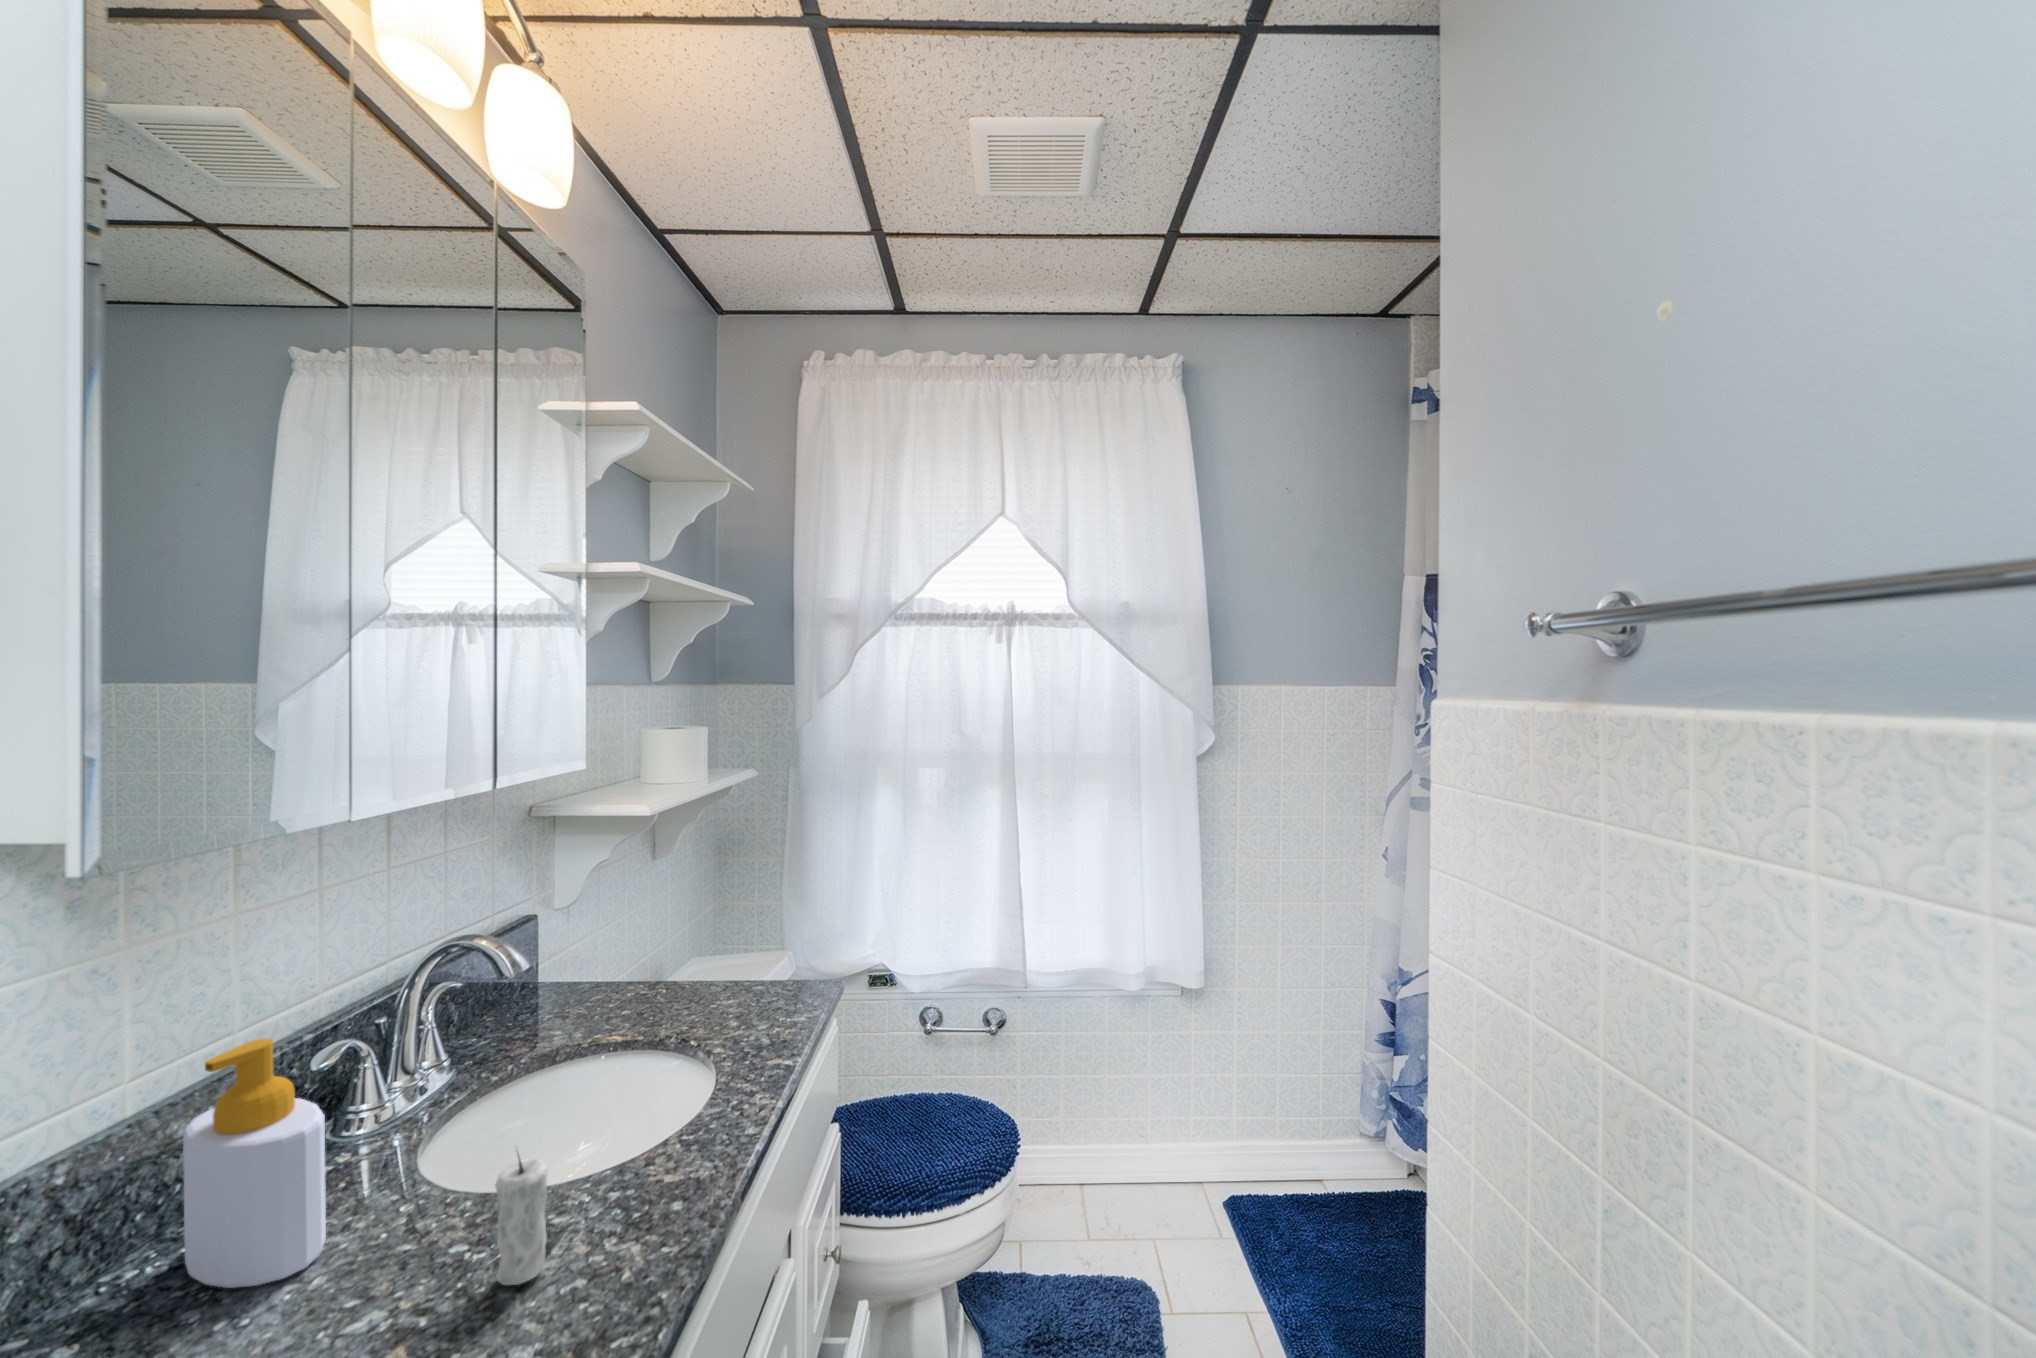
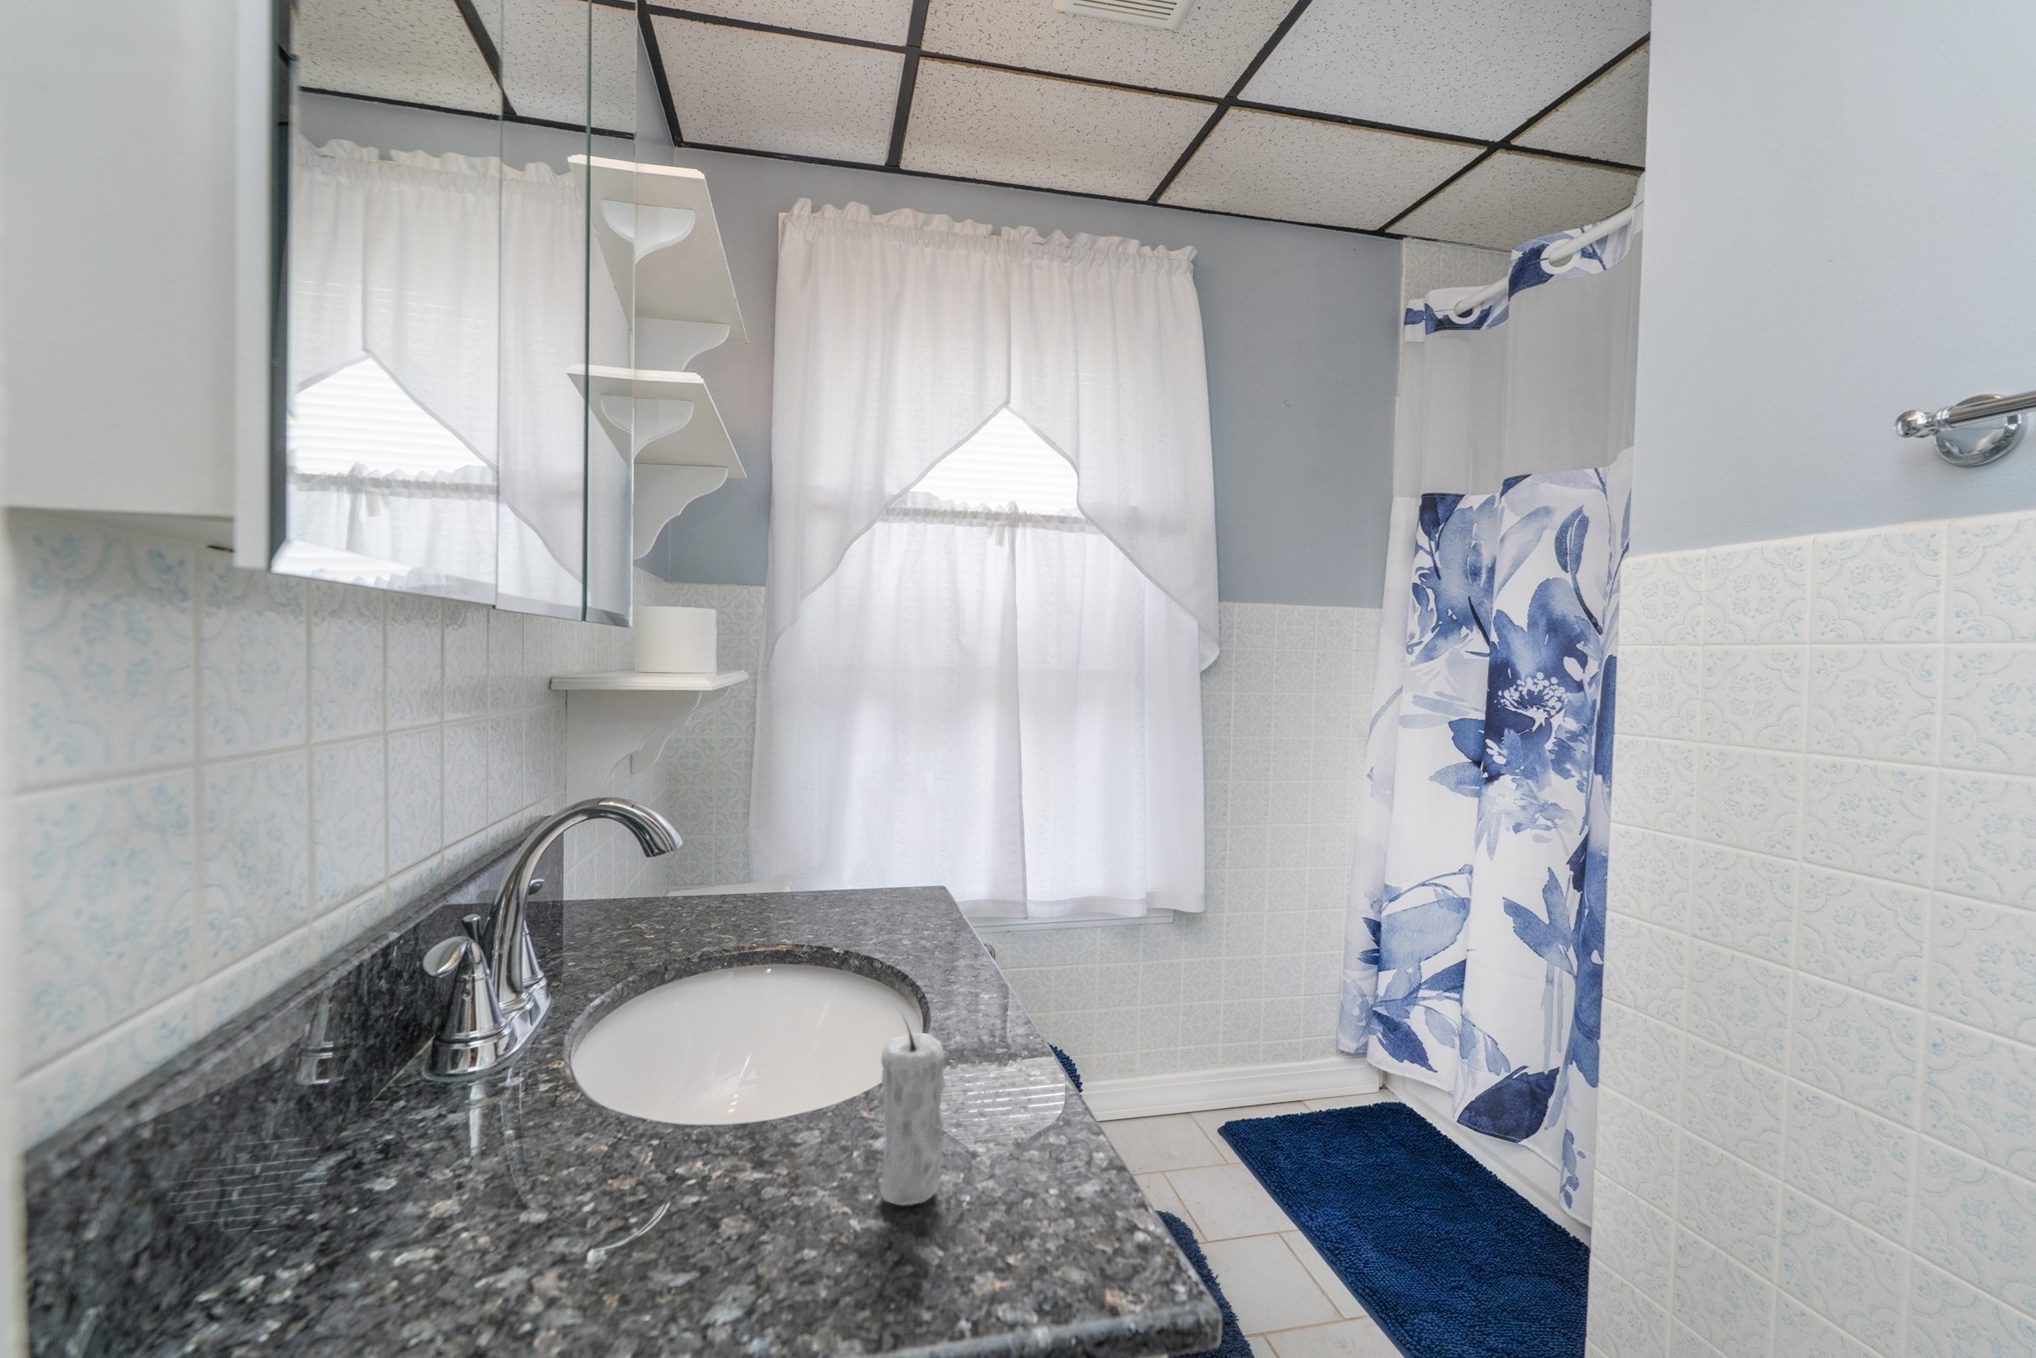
soap bottle: present [183,1039,326,1288] -> none [340,891,578,1277]

